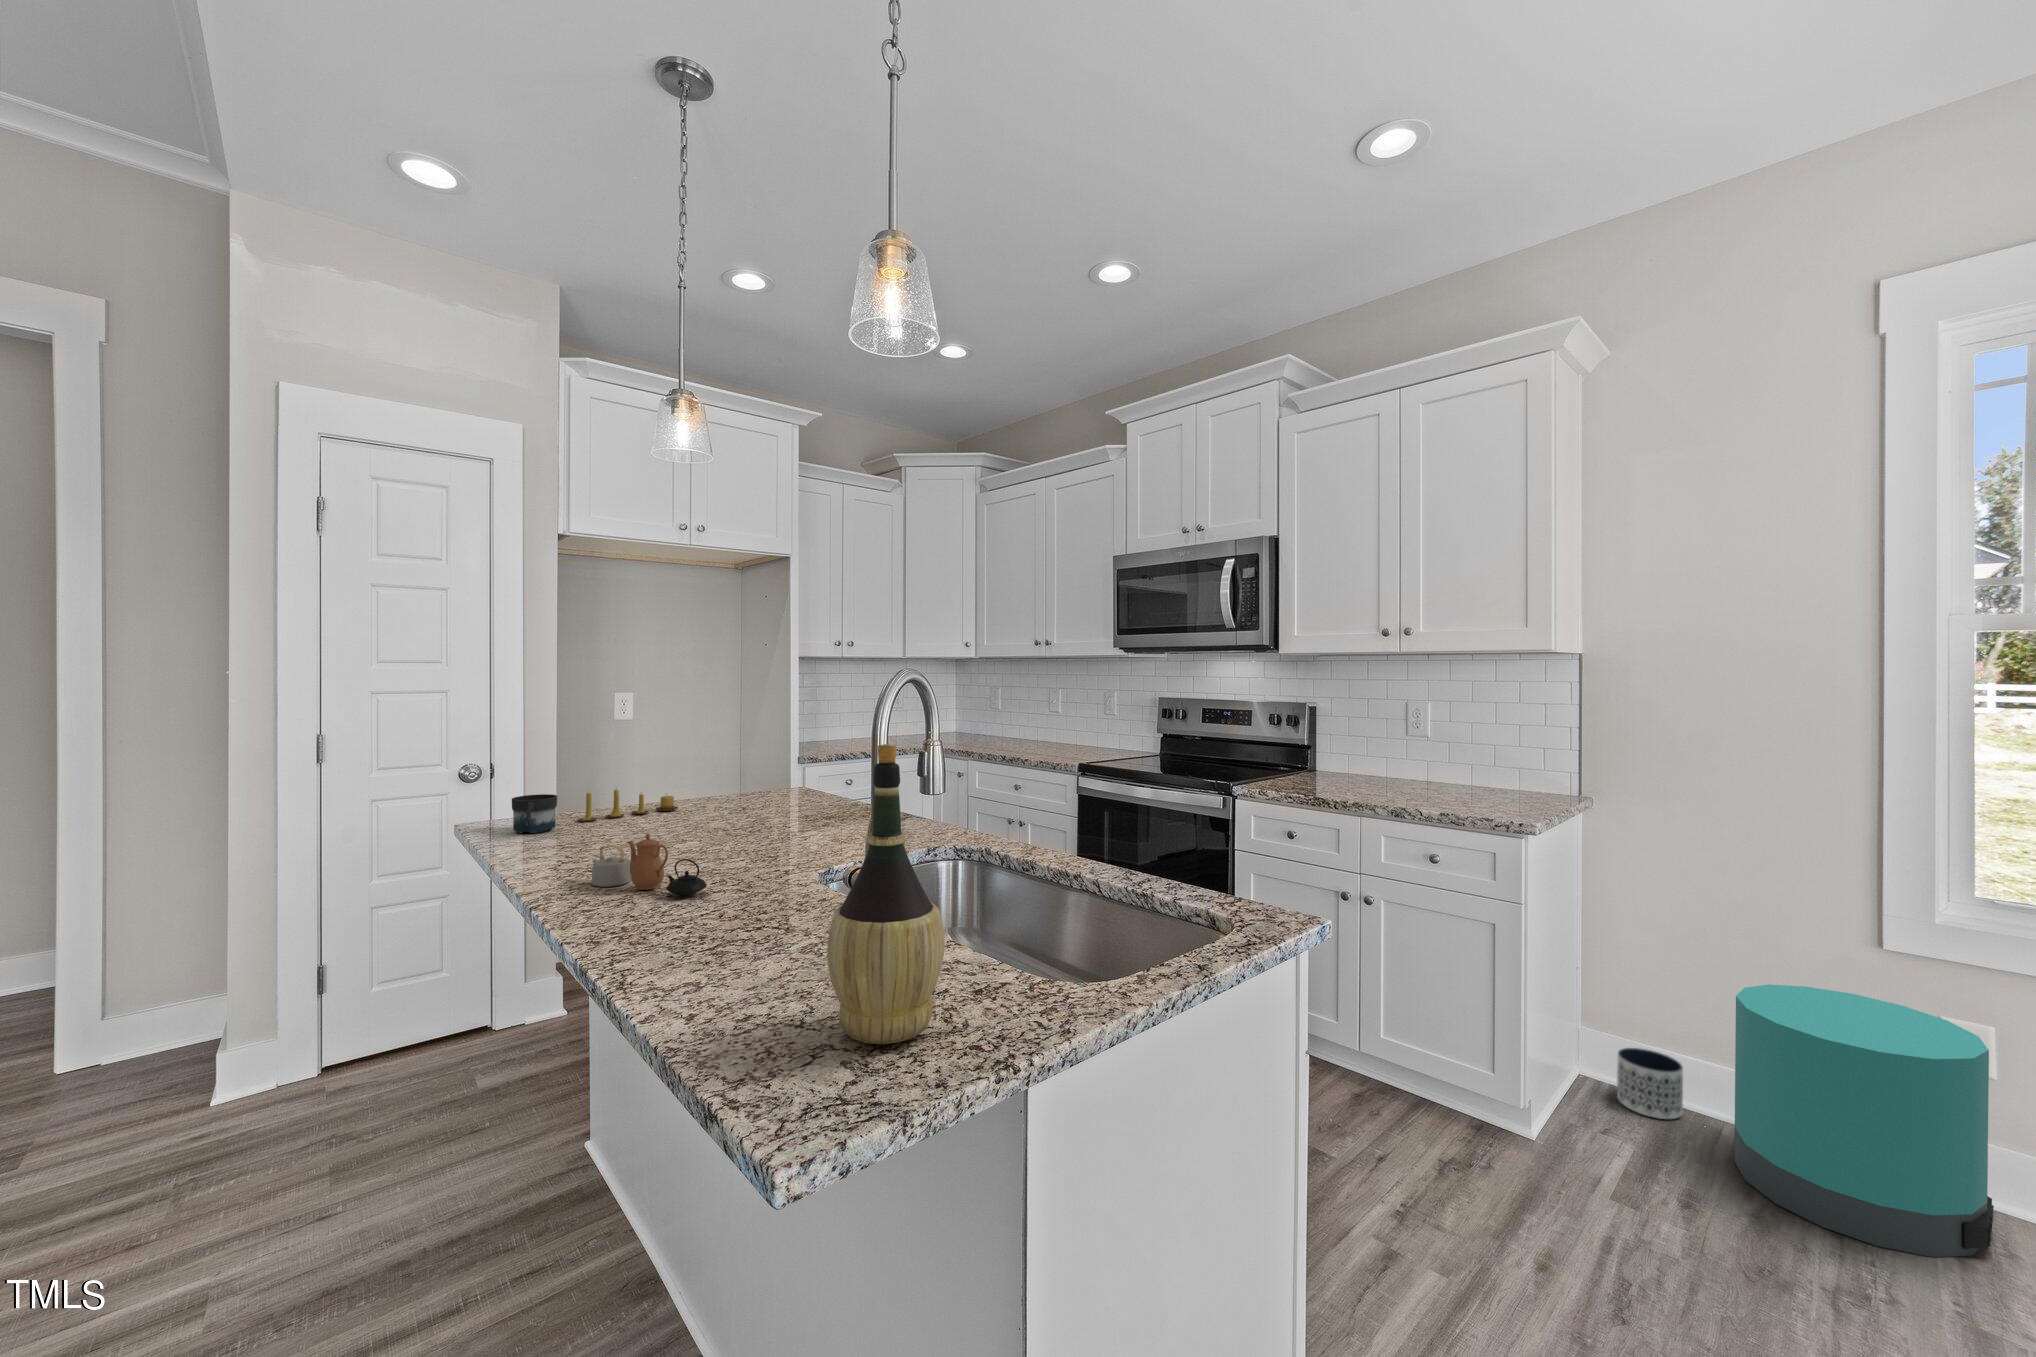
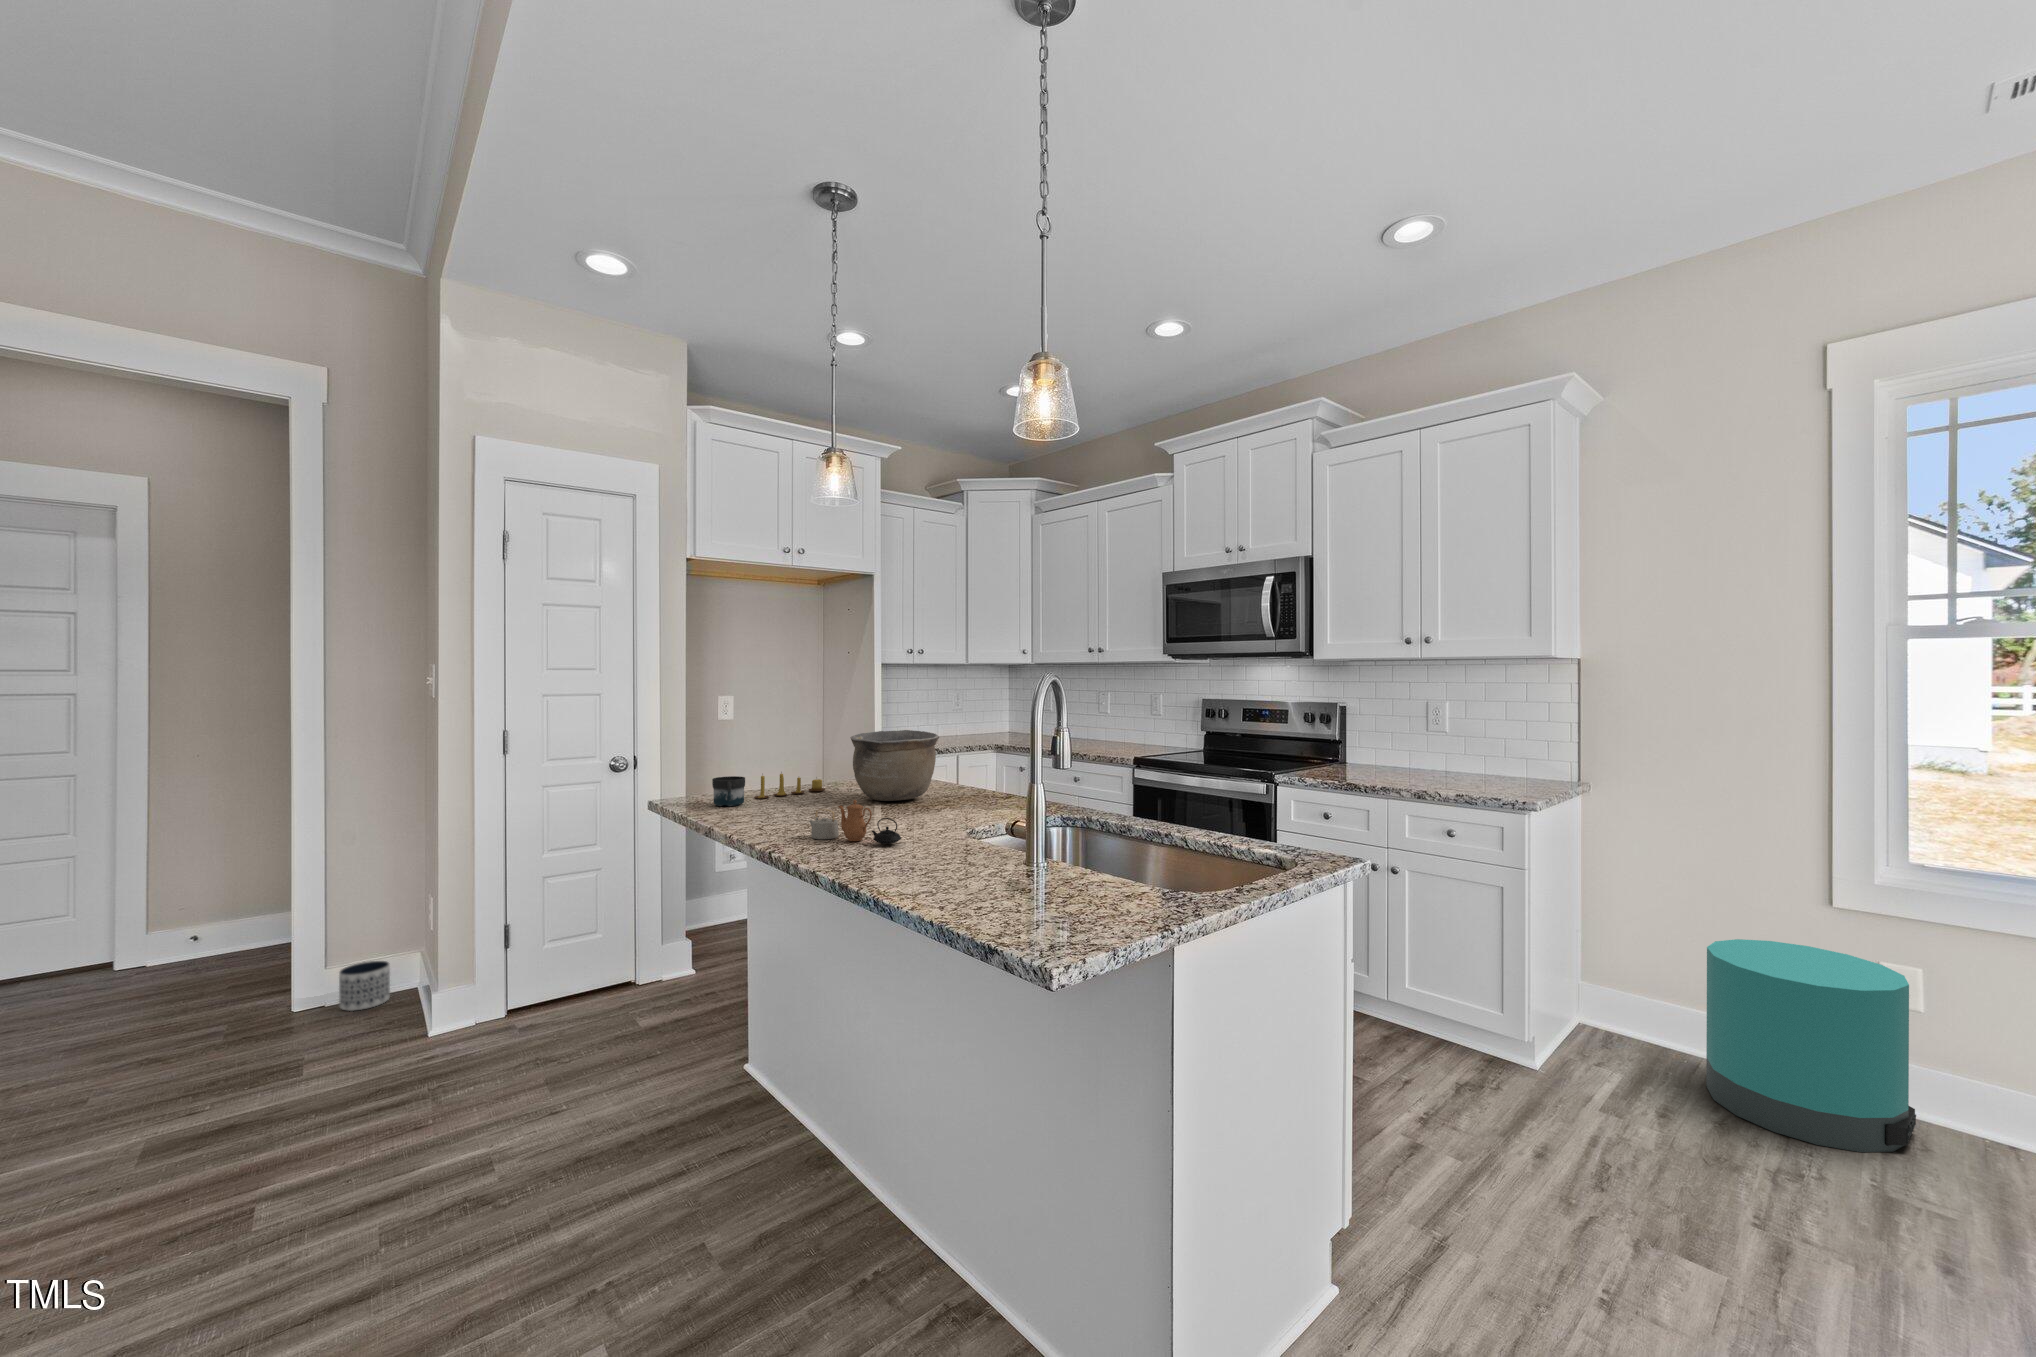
bowl: none [697,736,812,825] -> present [850,730,939,801]
wine bottle: present [827,744,945,1044] -> none [1045,728,1120,917]
planter: present [1617,1048,1683,1119] -> present [339,961,390,1011]

